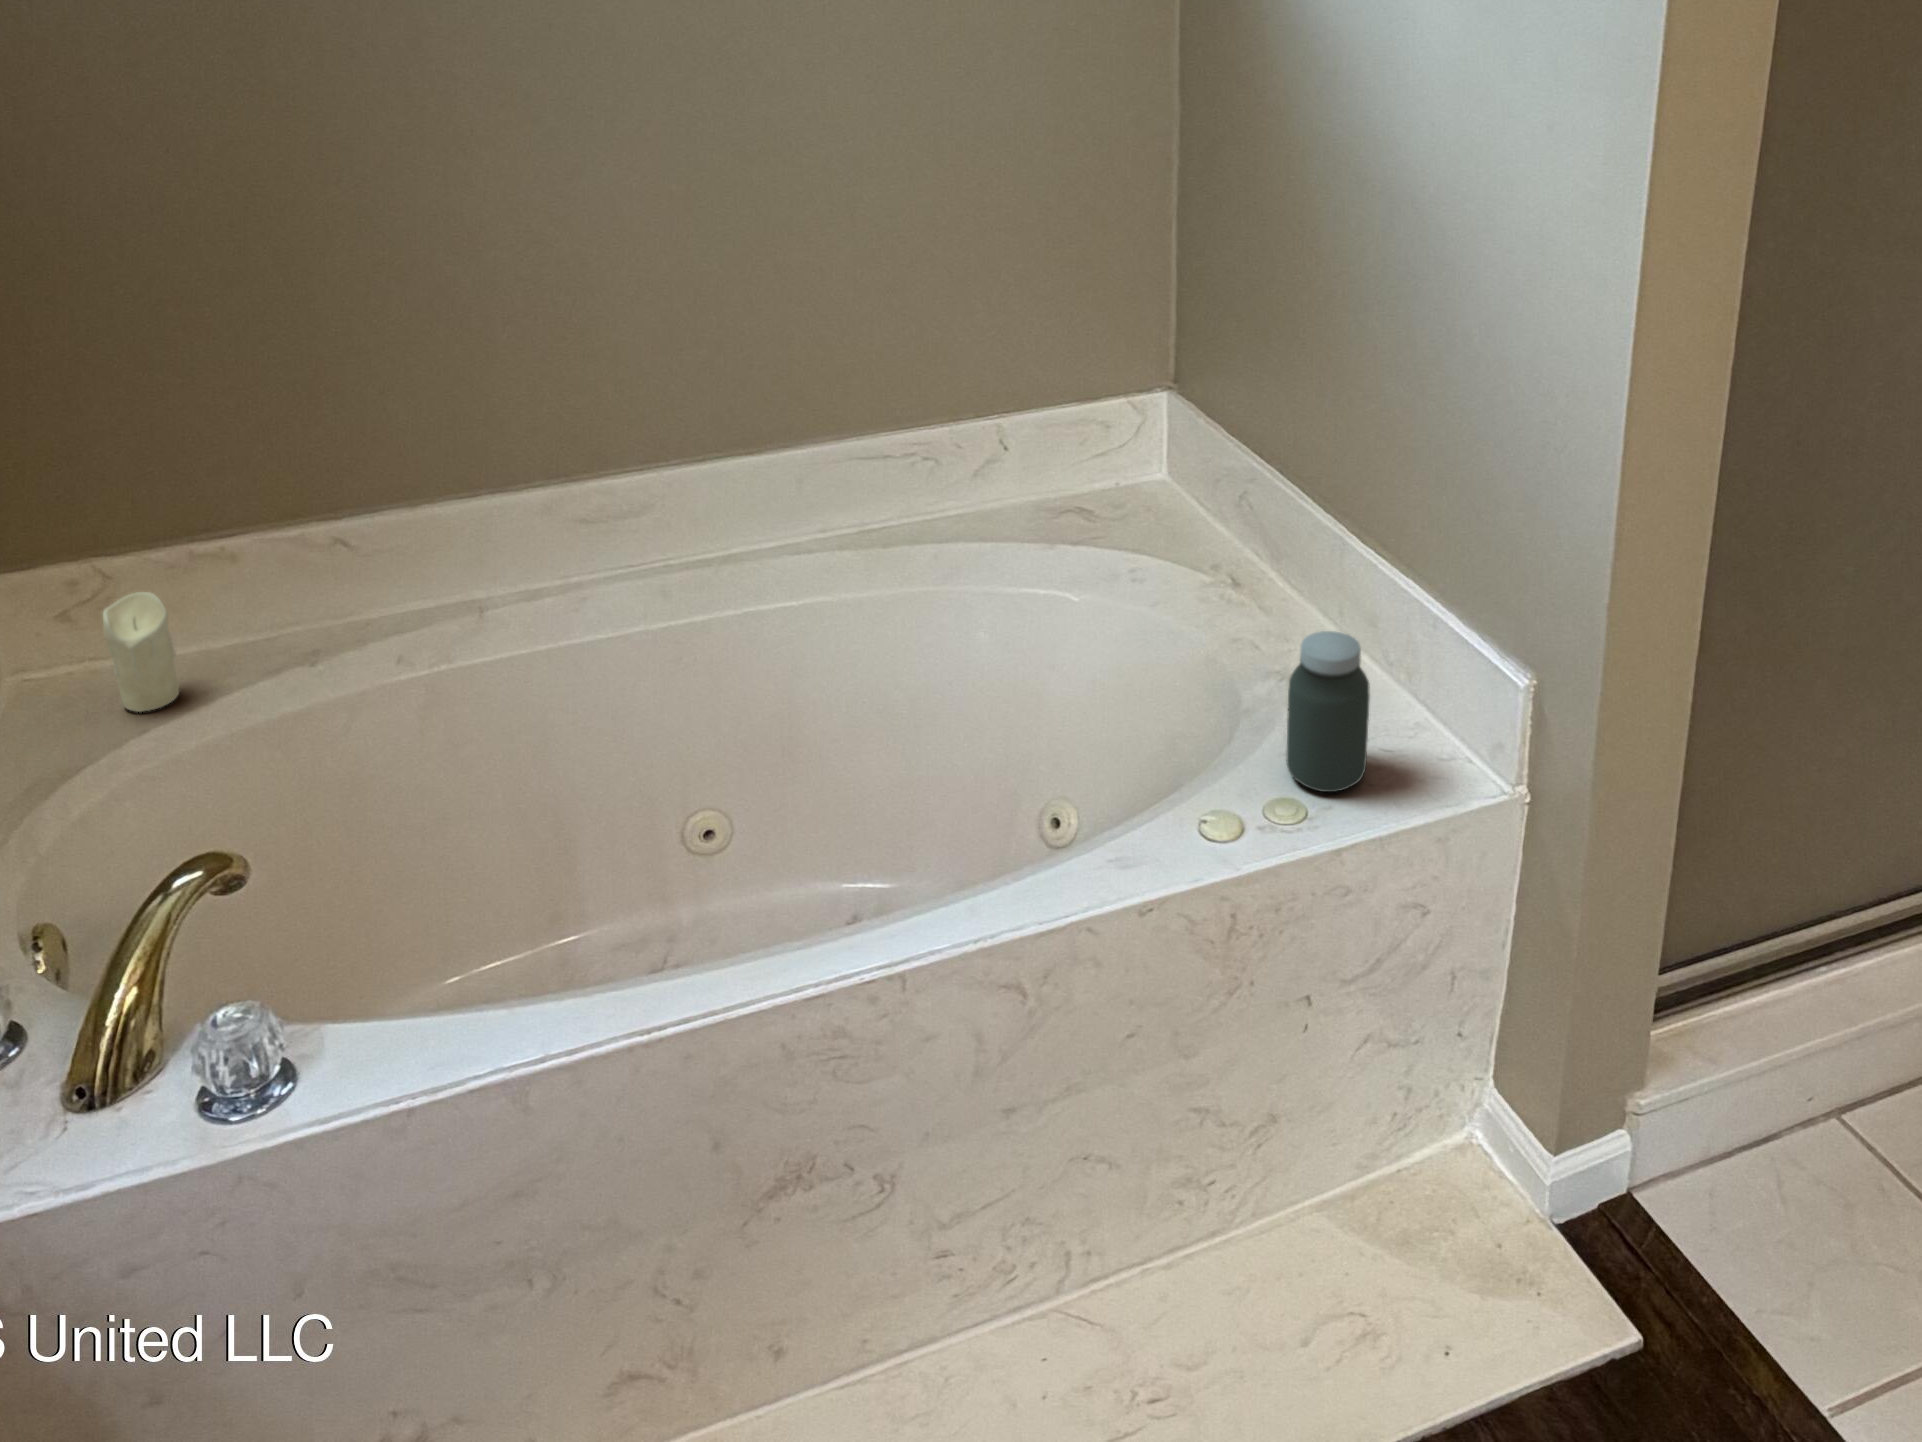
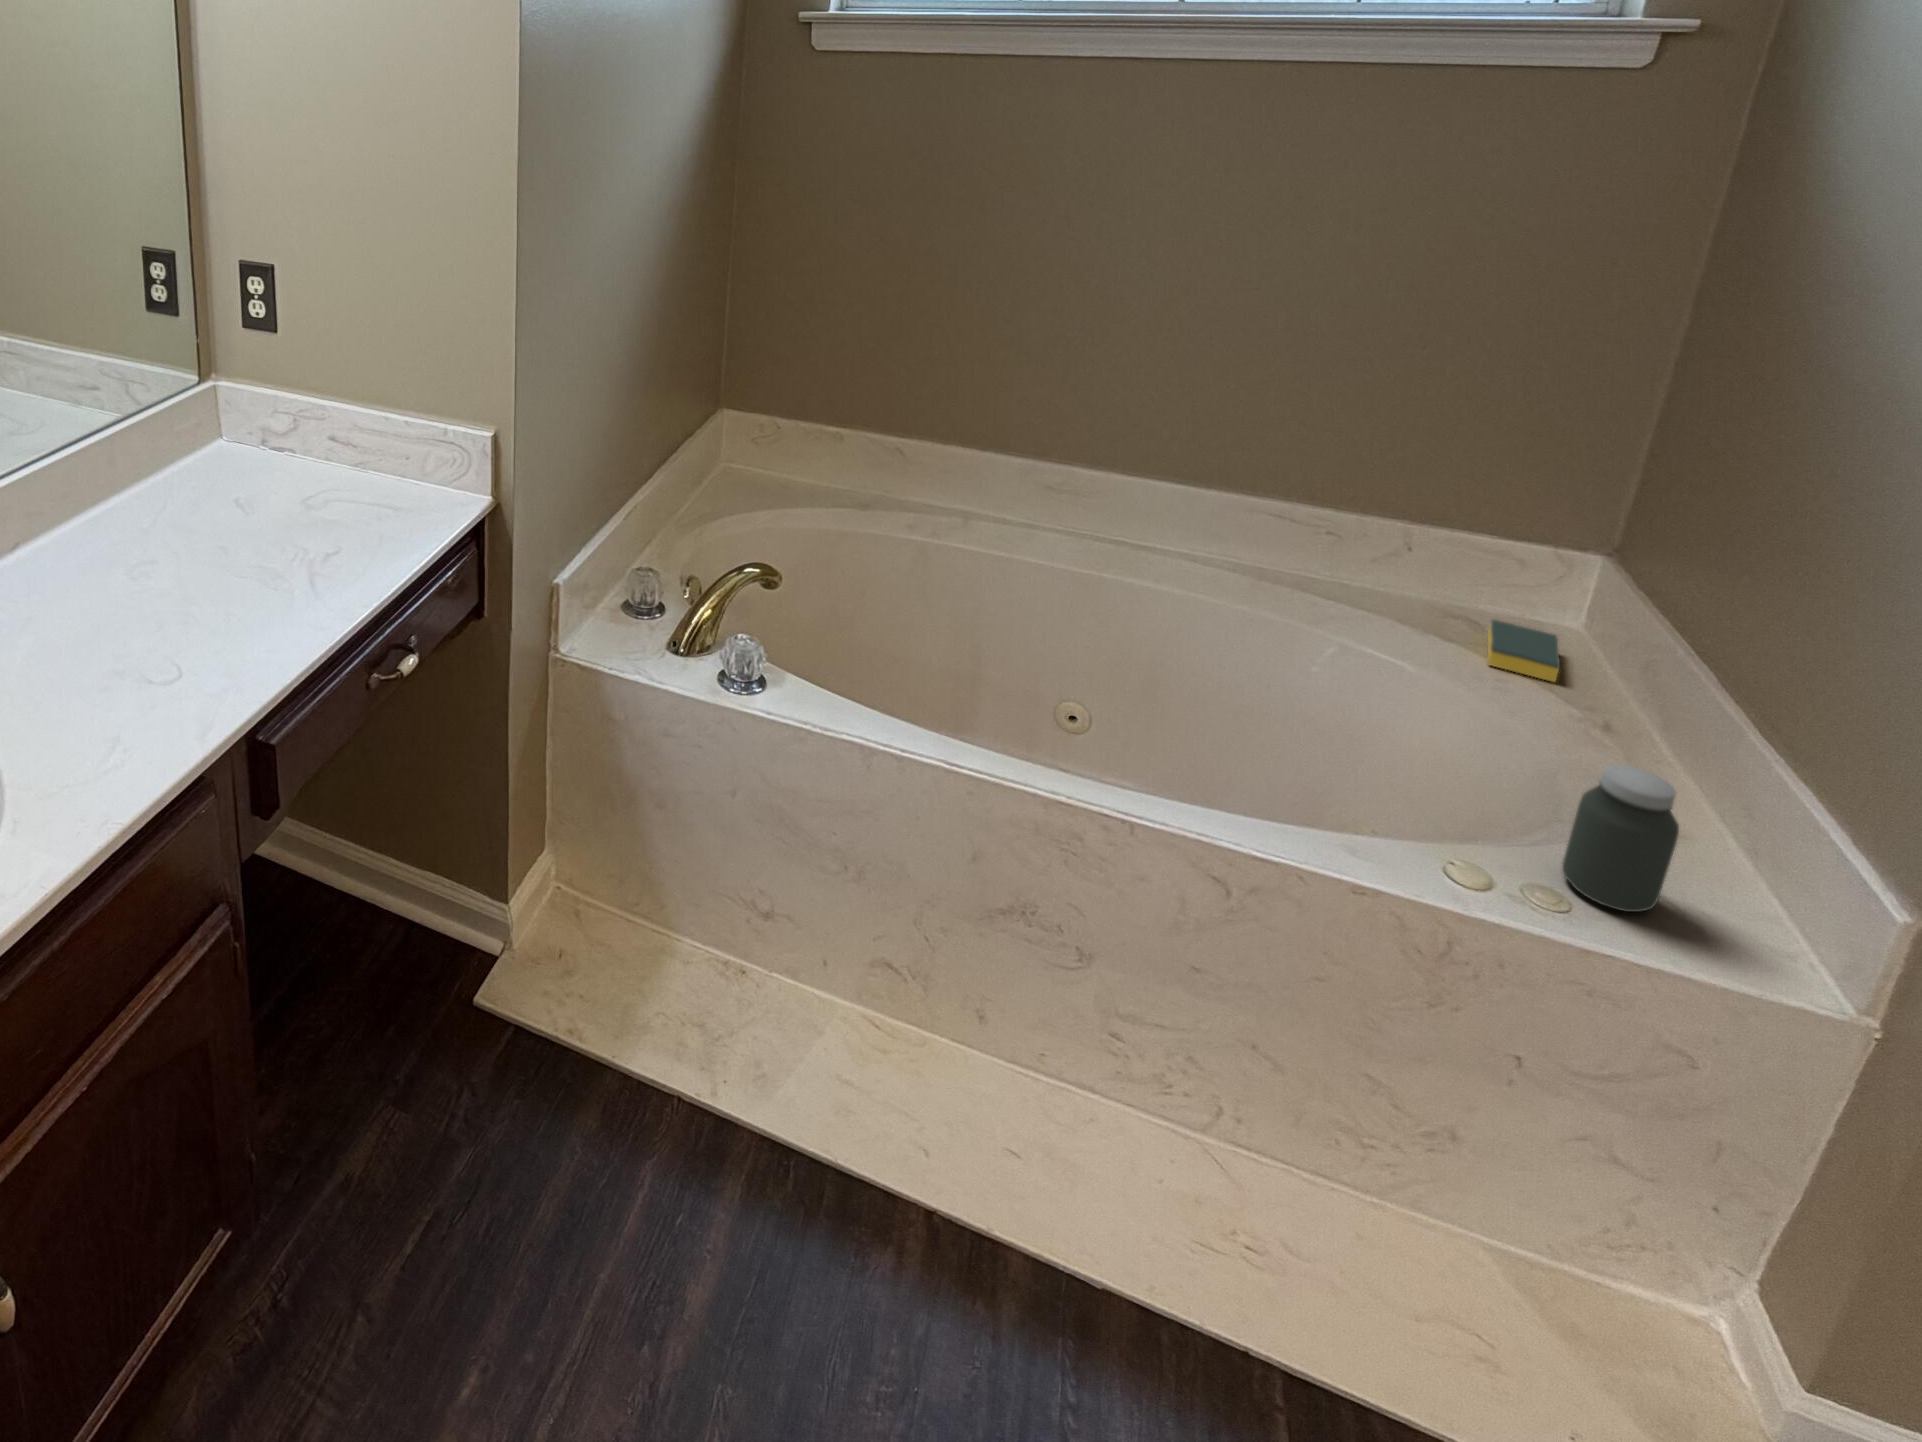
sponge: none [1094,490,1172,552] -> present [1488,620,1560,682]
candle: present [103,592,179,712] -> none [765,442,798,506]

